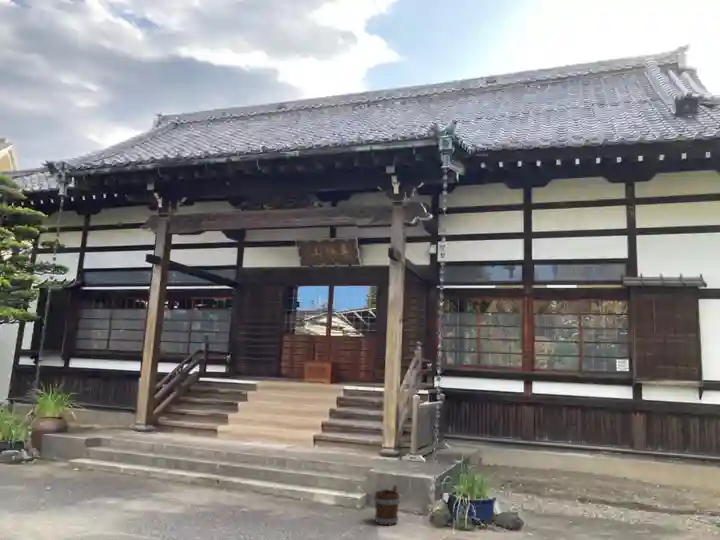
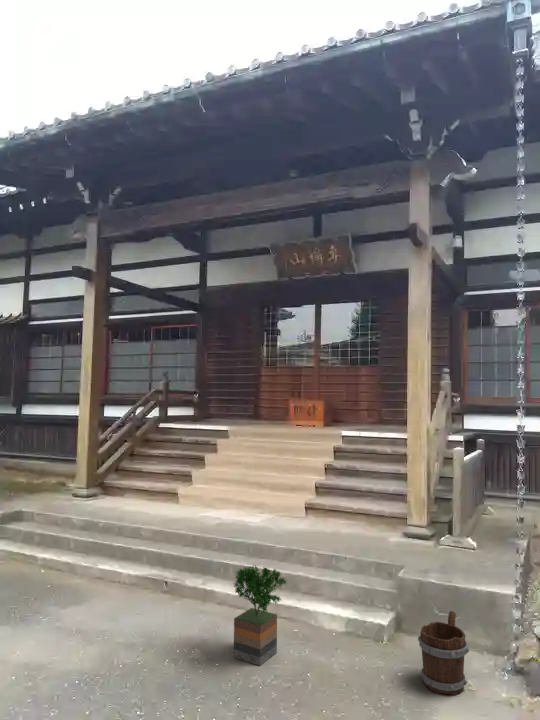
potted tree: none [267,460,302,517] -> present [234,566,286,666]

